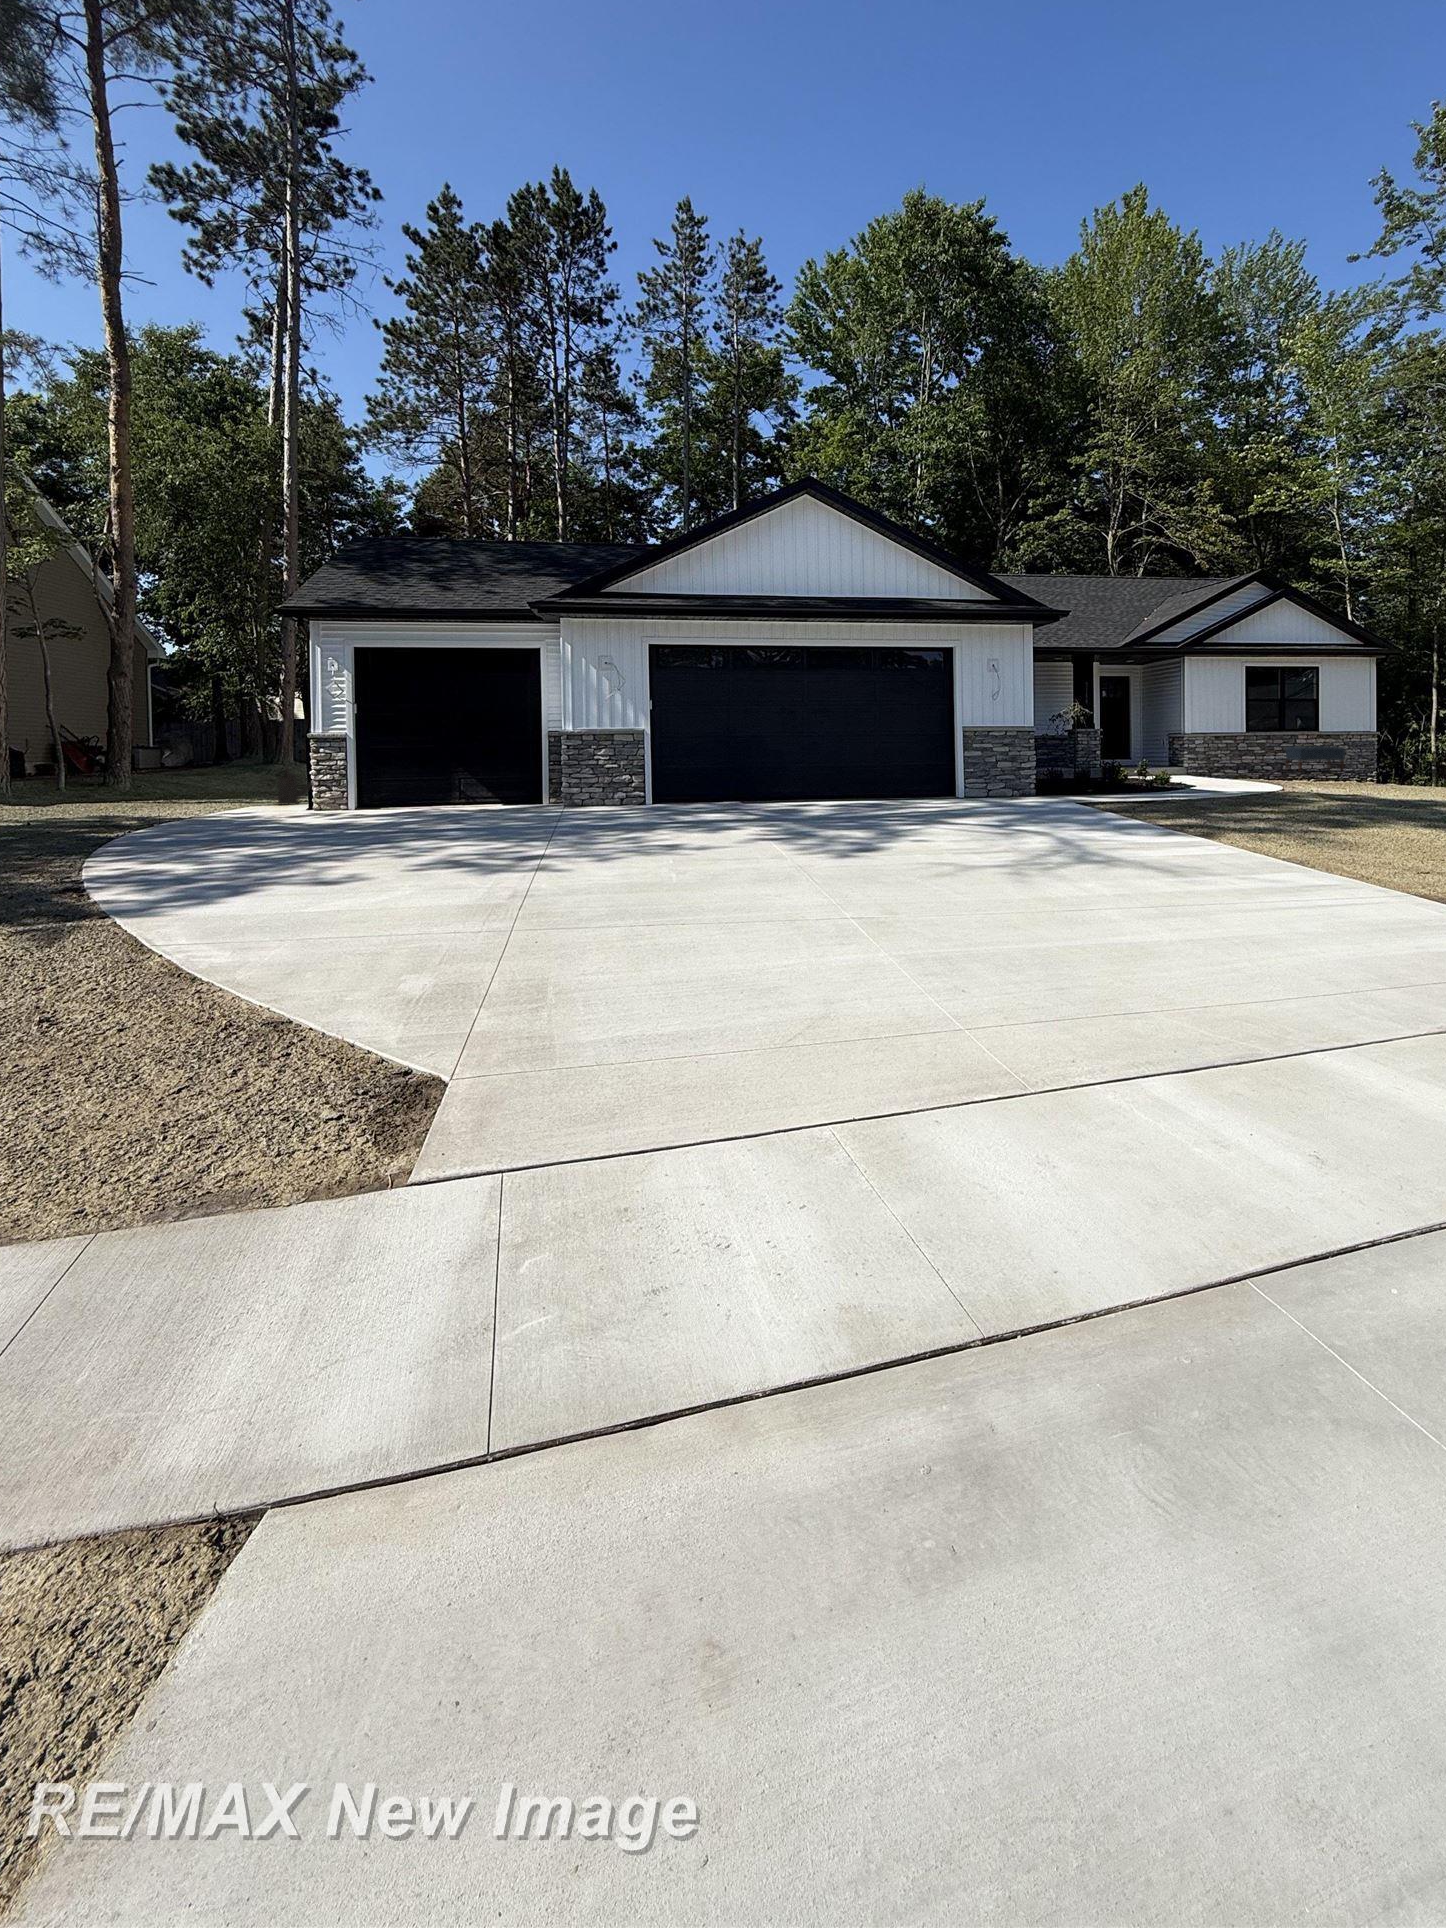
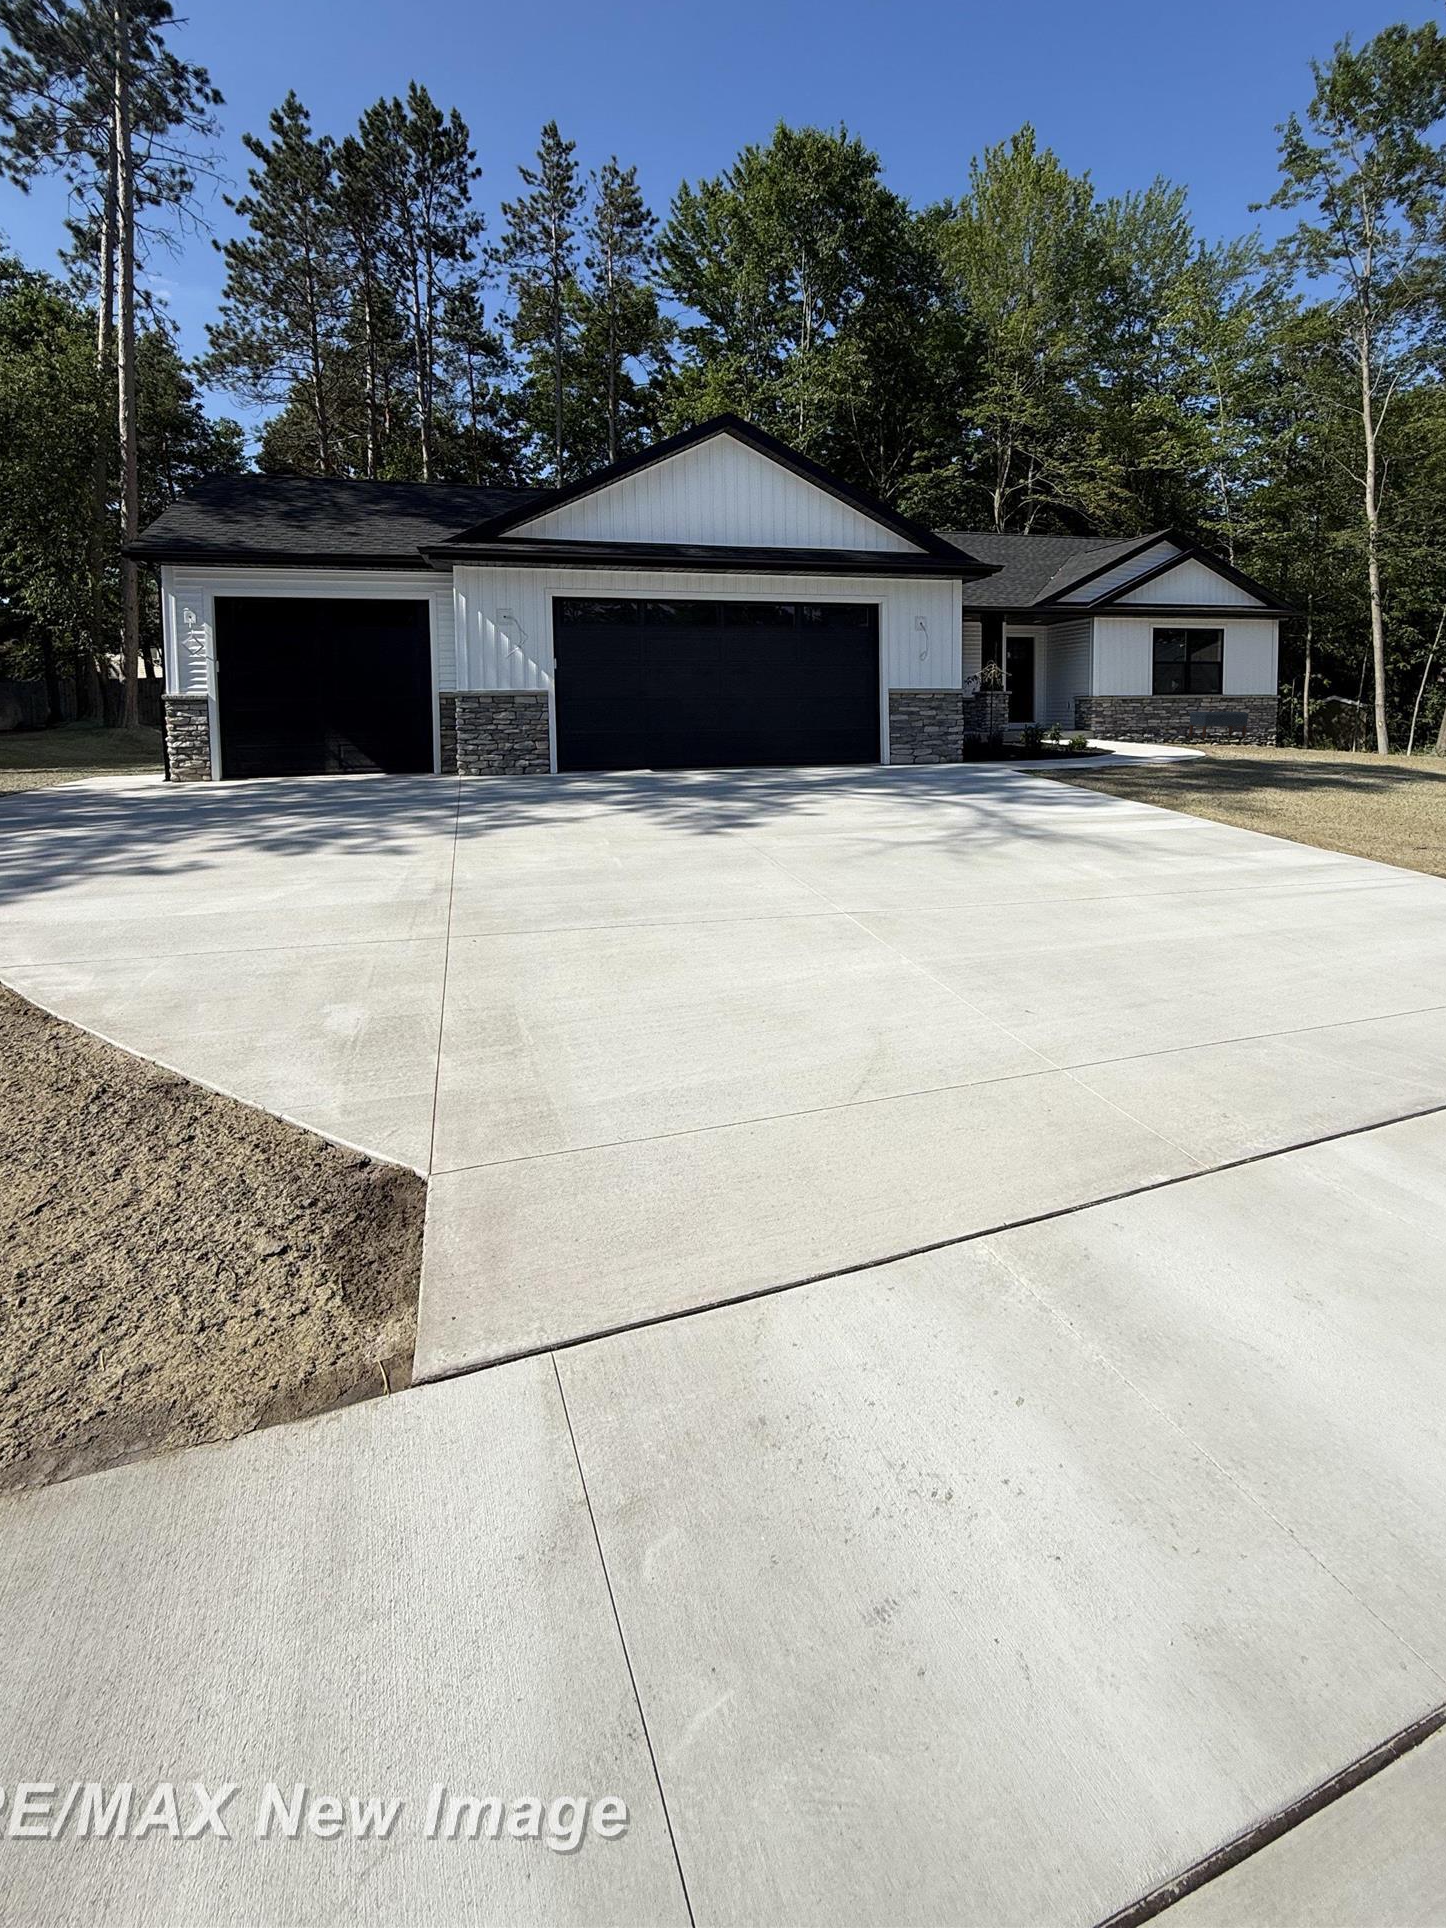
watering can: present [278,767,321,805] -> none [117,739,177,782]

